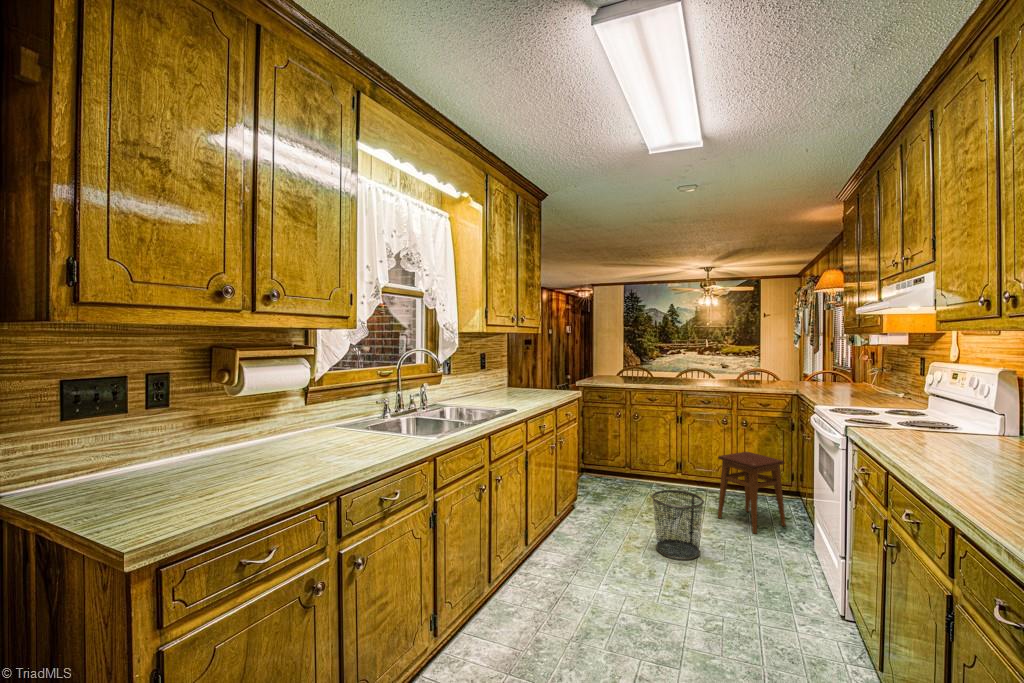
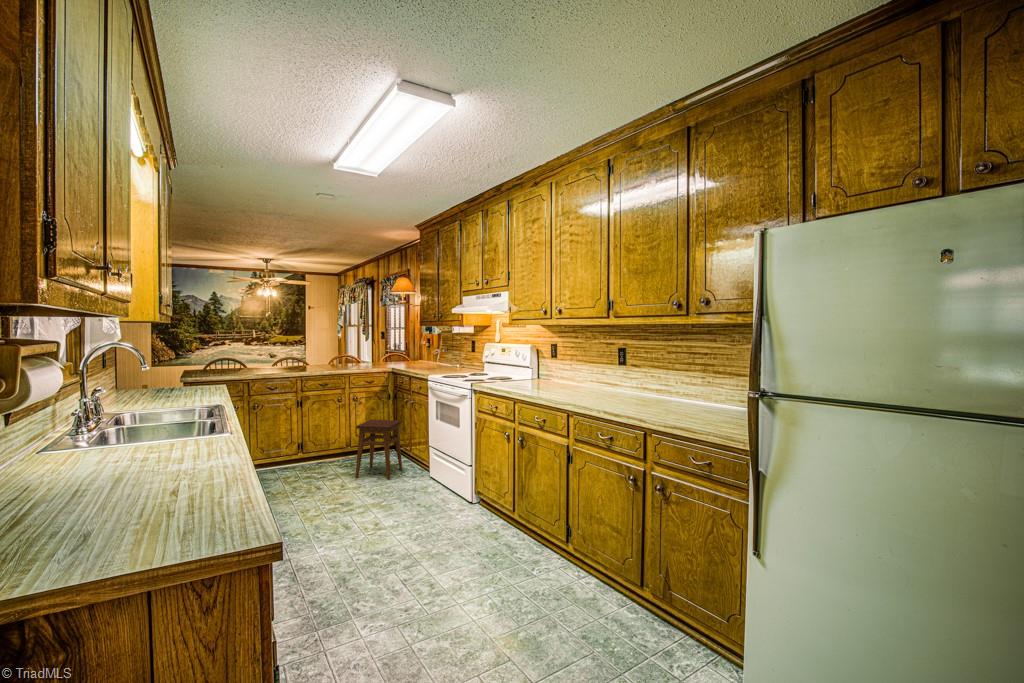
waste bin: present [652,490,704,560] -> none [327,457,371,514]

